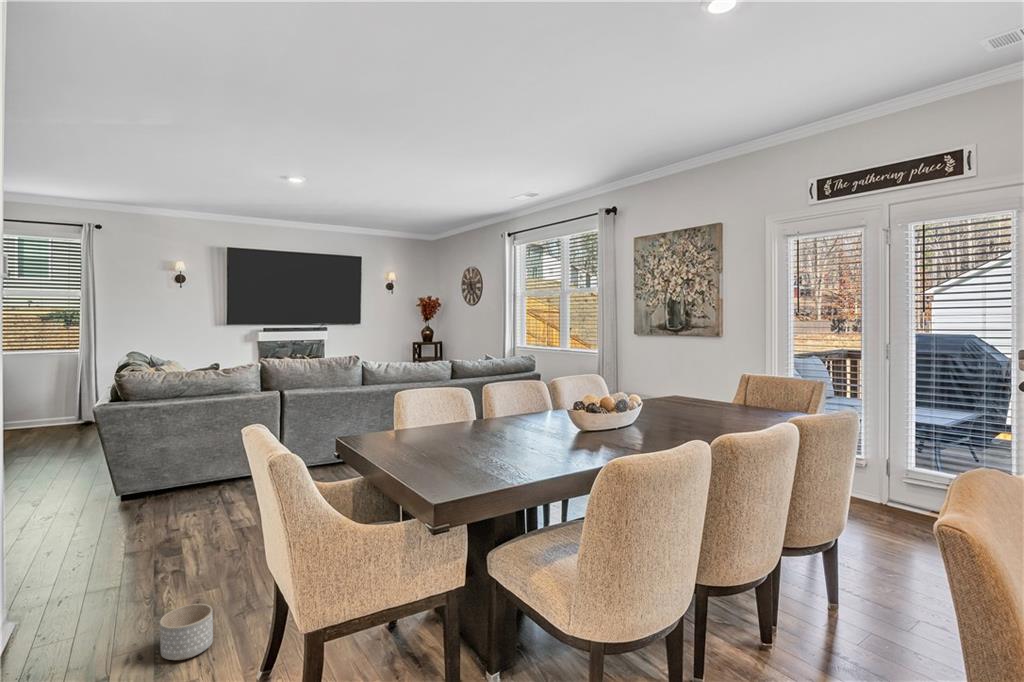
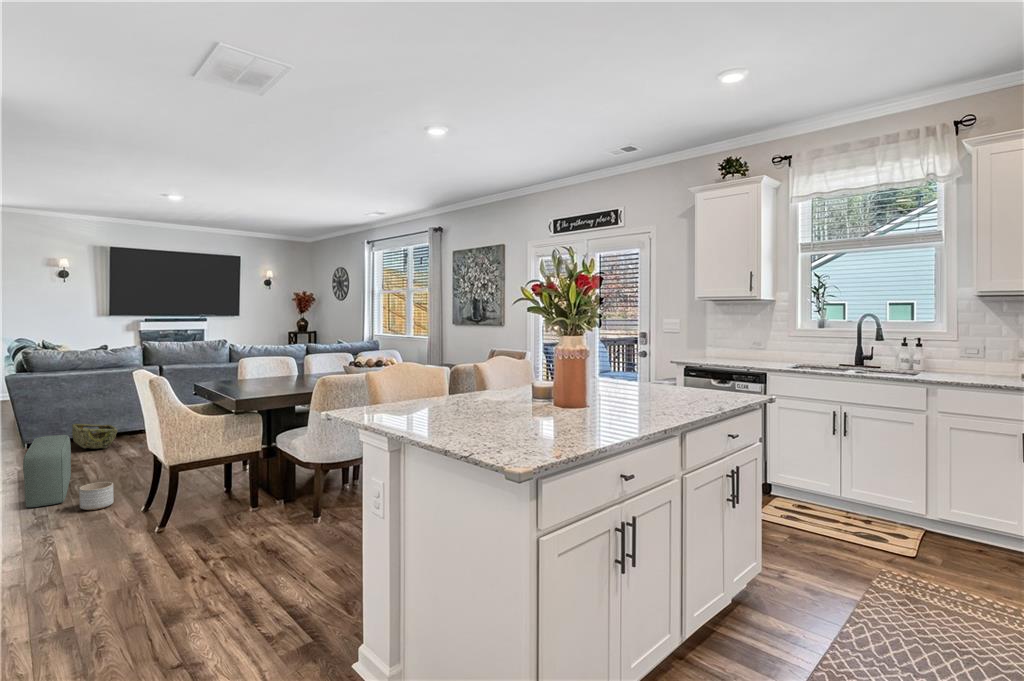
woven basket: none [175,469,229,506] -> present [72,424,117,449]
pouf: none [80,506,160,645] -> present [23,435,71,507]

